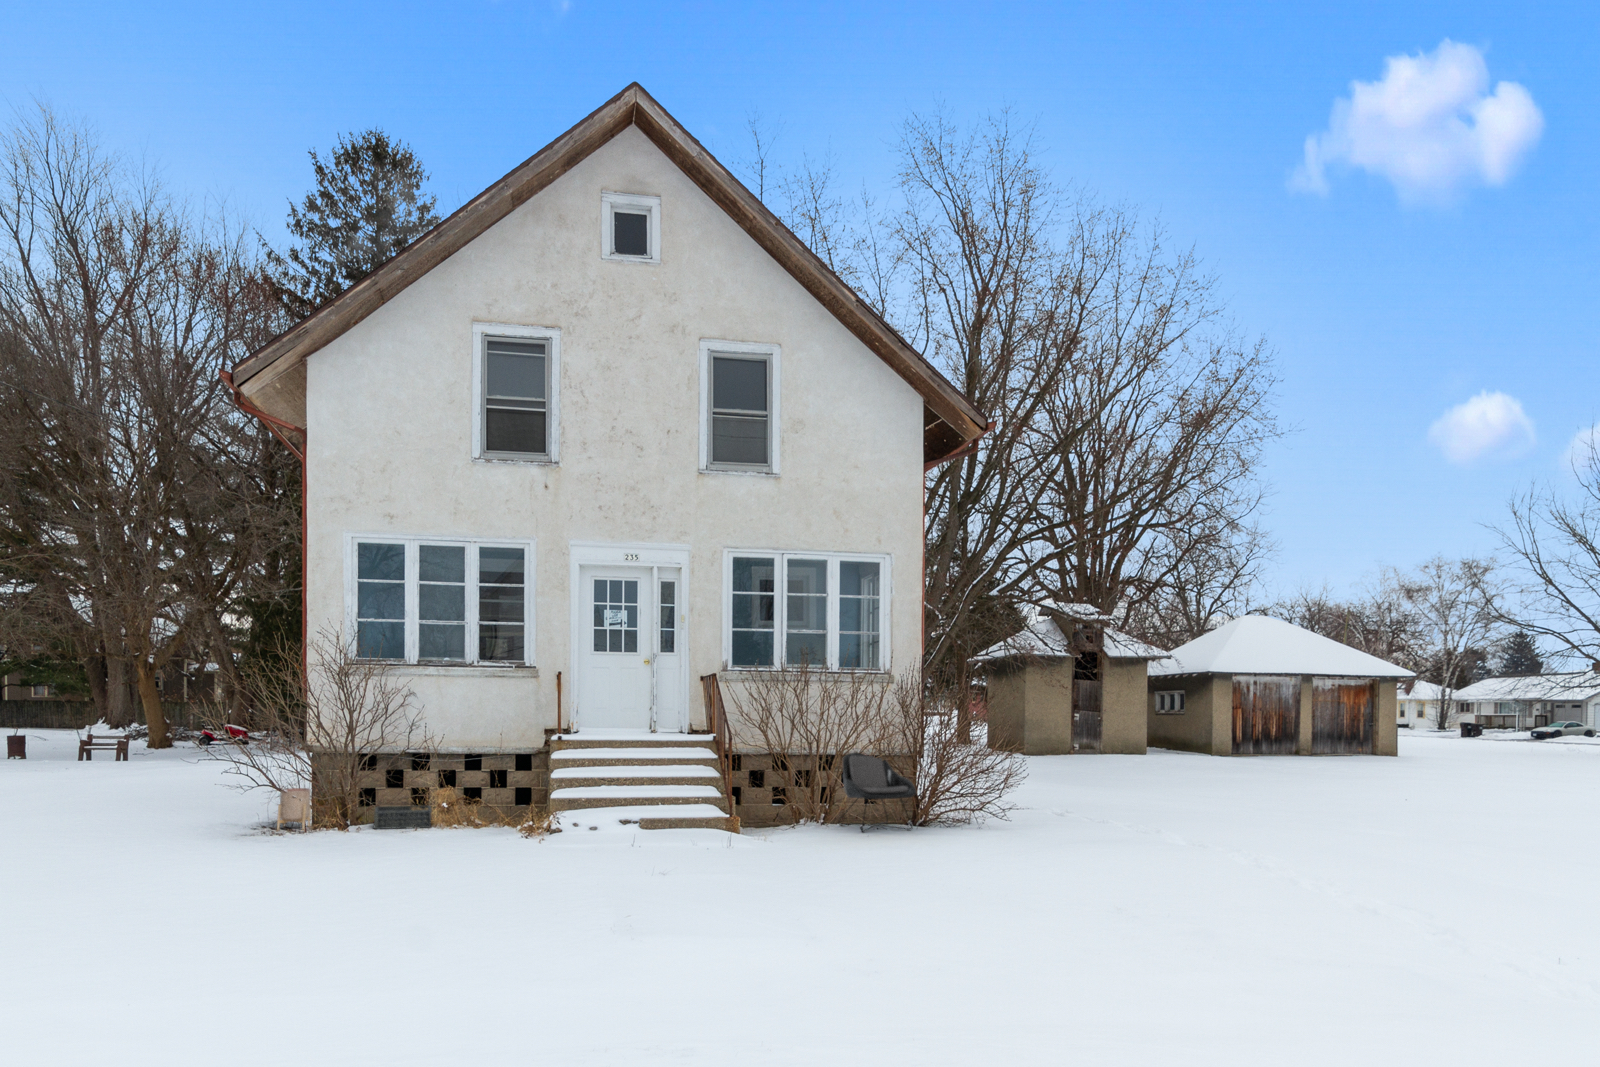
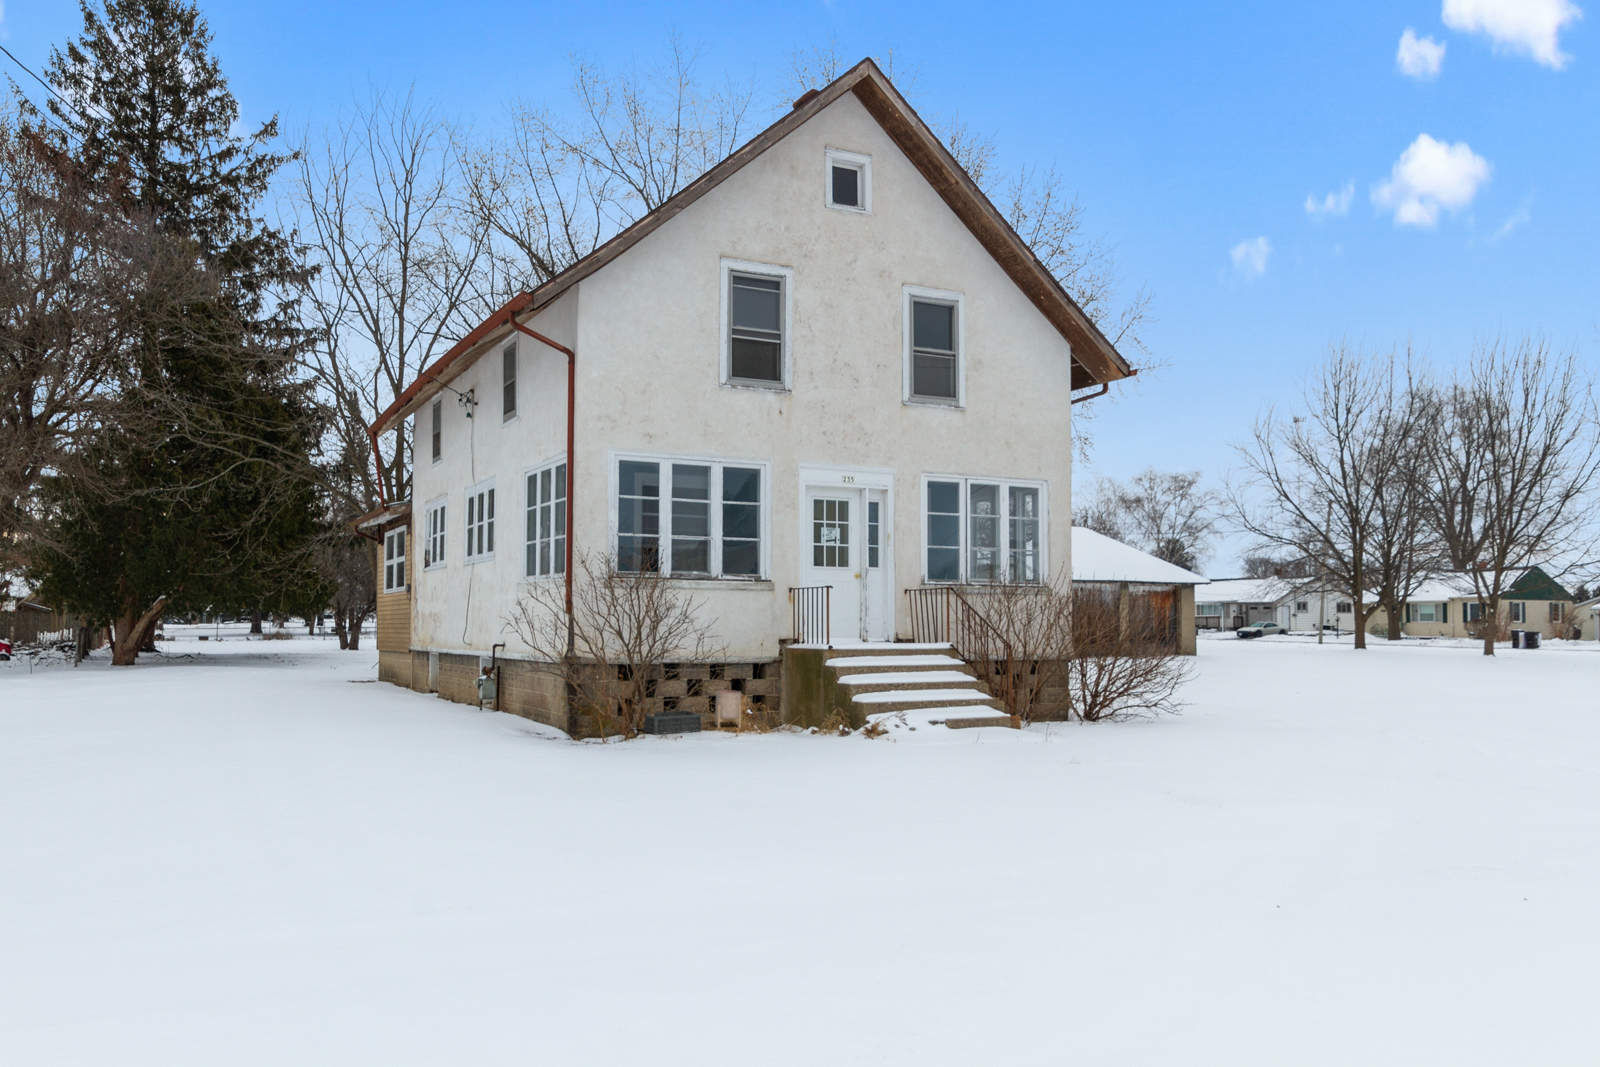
lounge chair: present [839,752,916,832] -> none [1026,655,1097,724]
planter: present [277,788,311,830] -> present [715,691,741,728]

